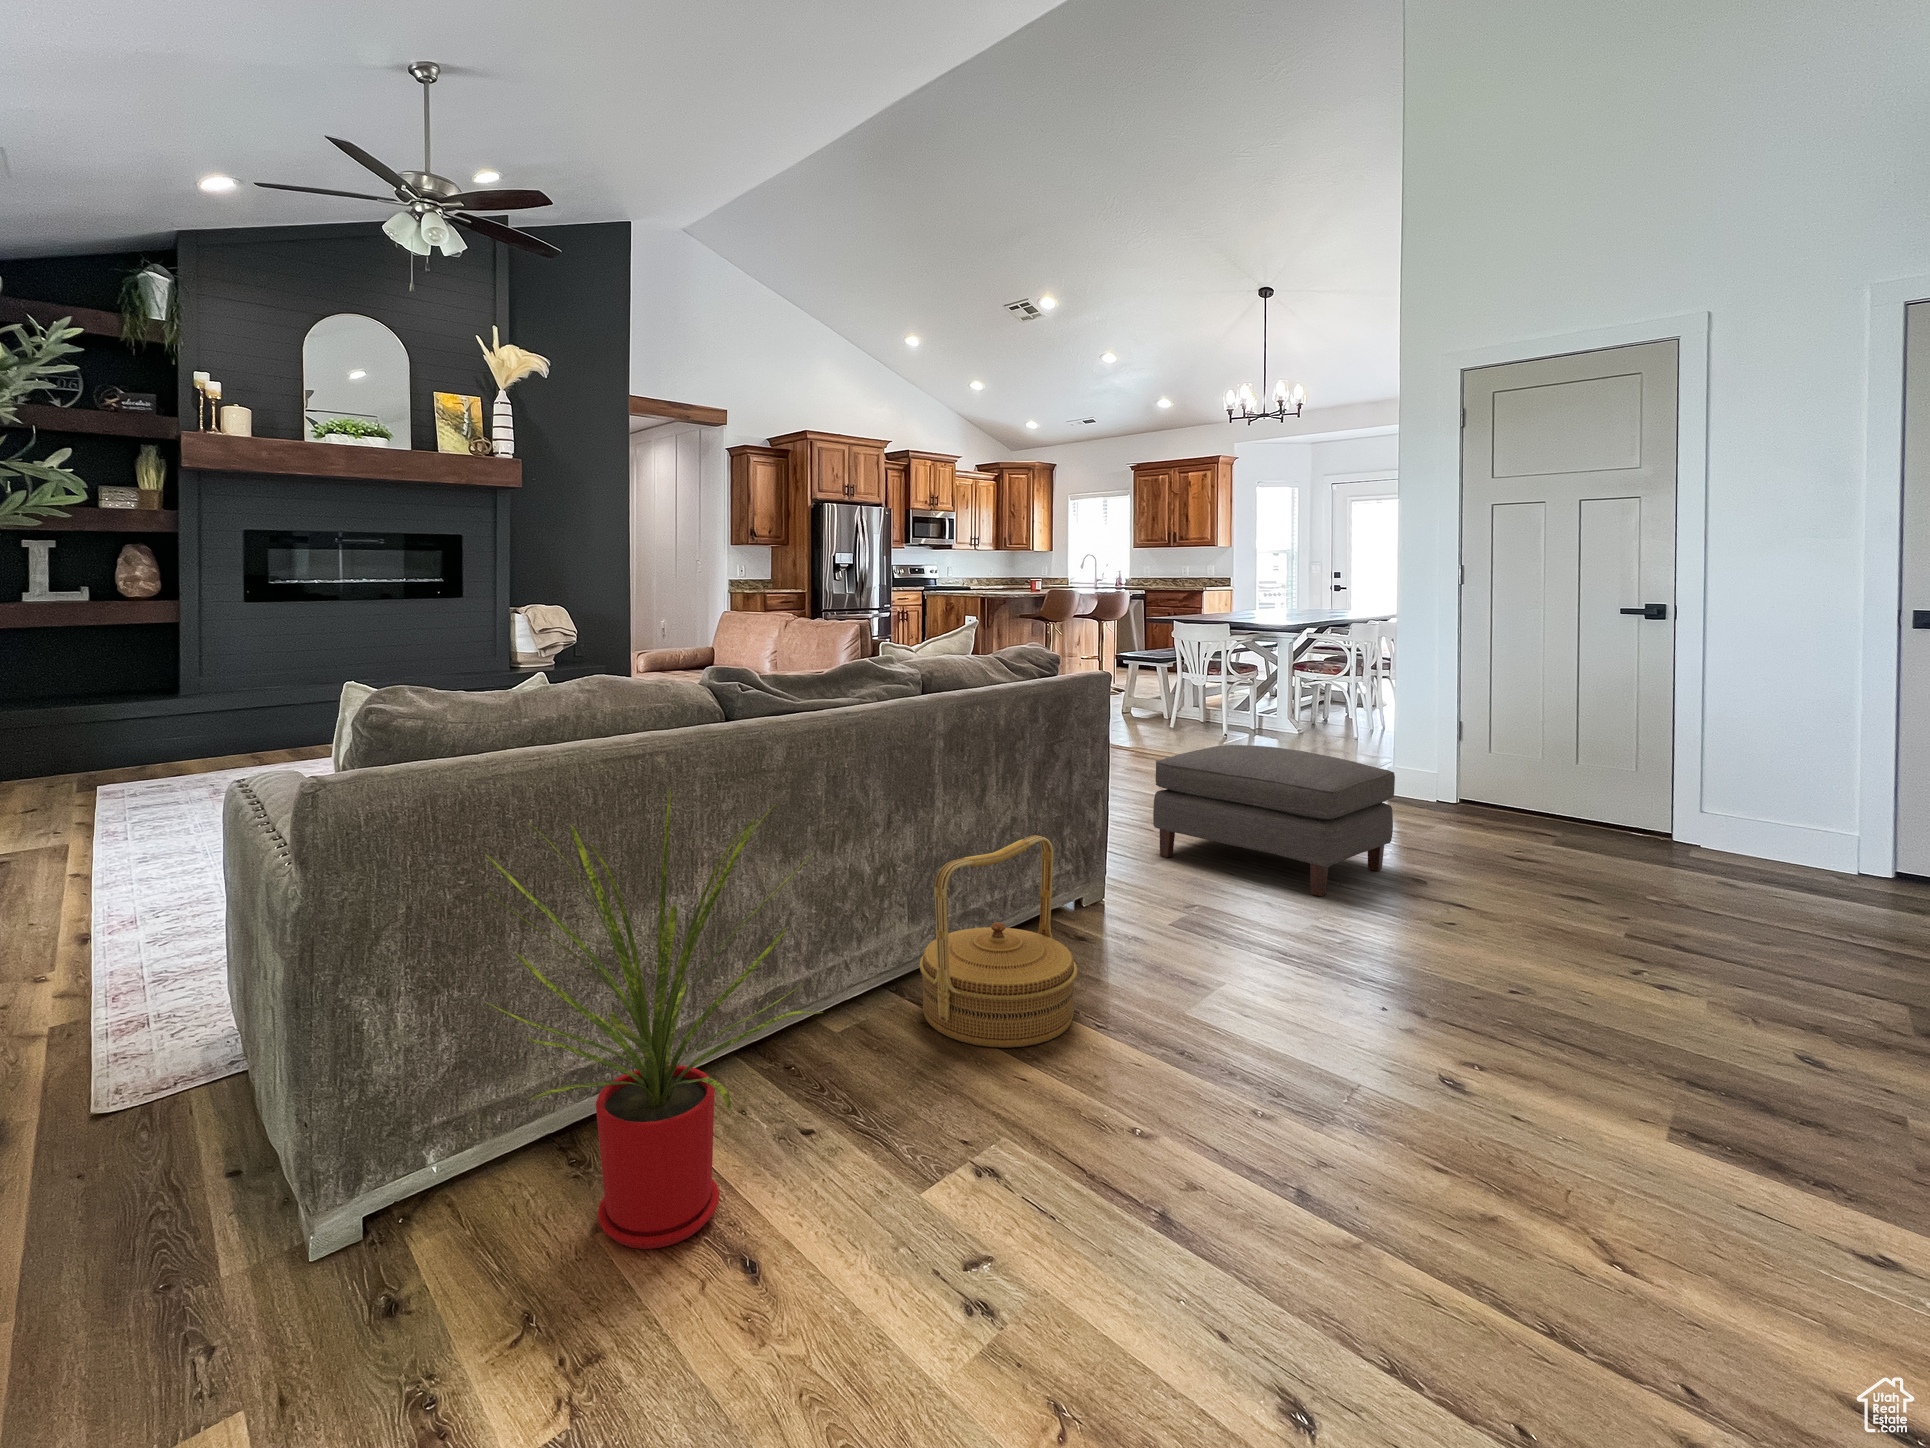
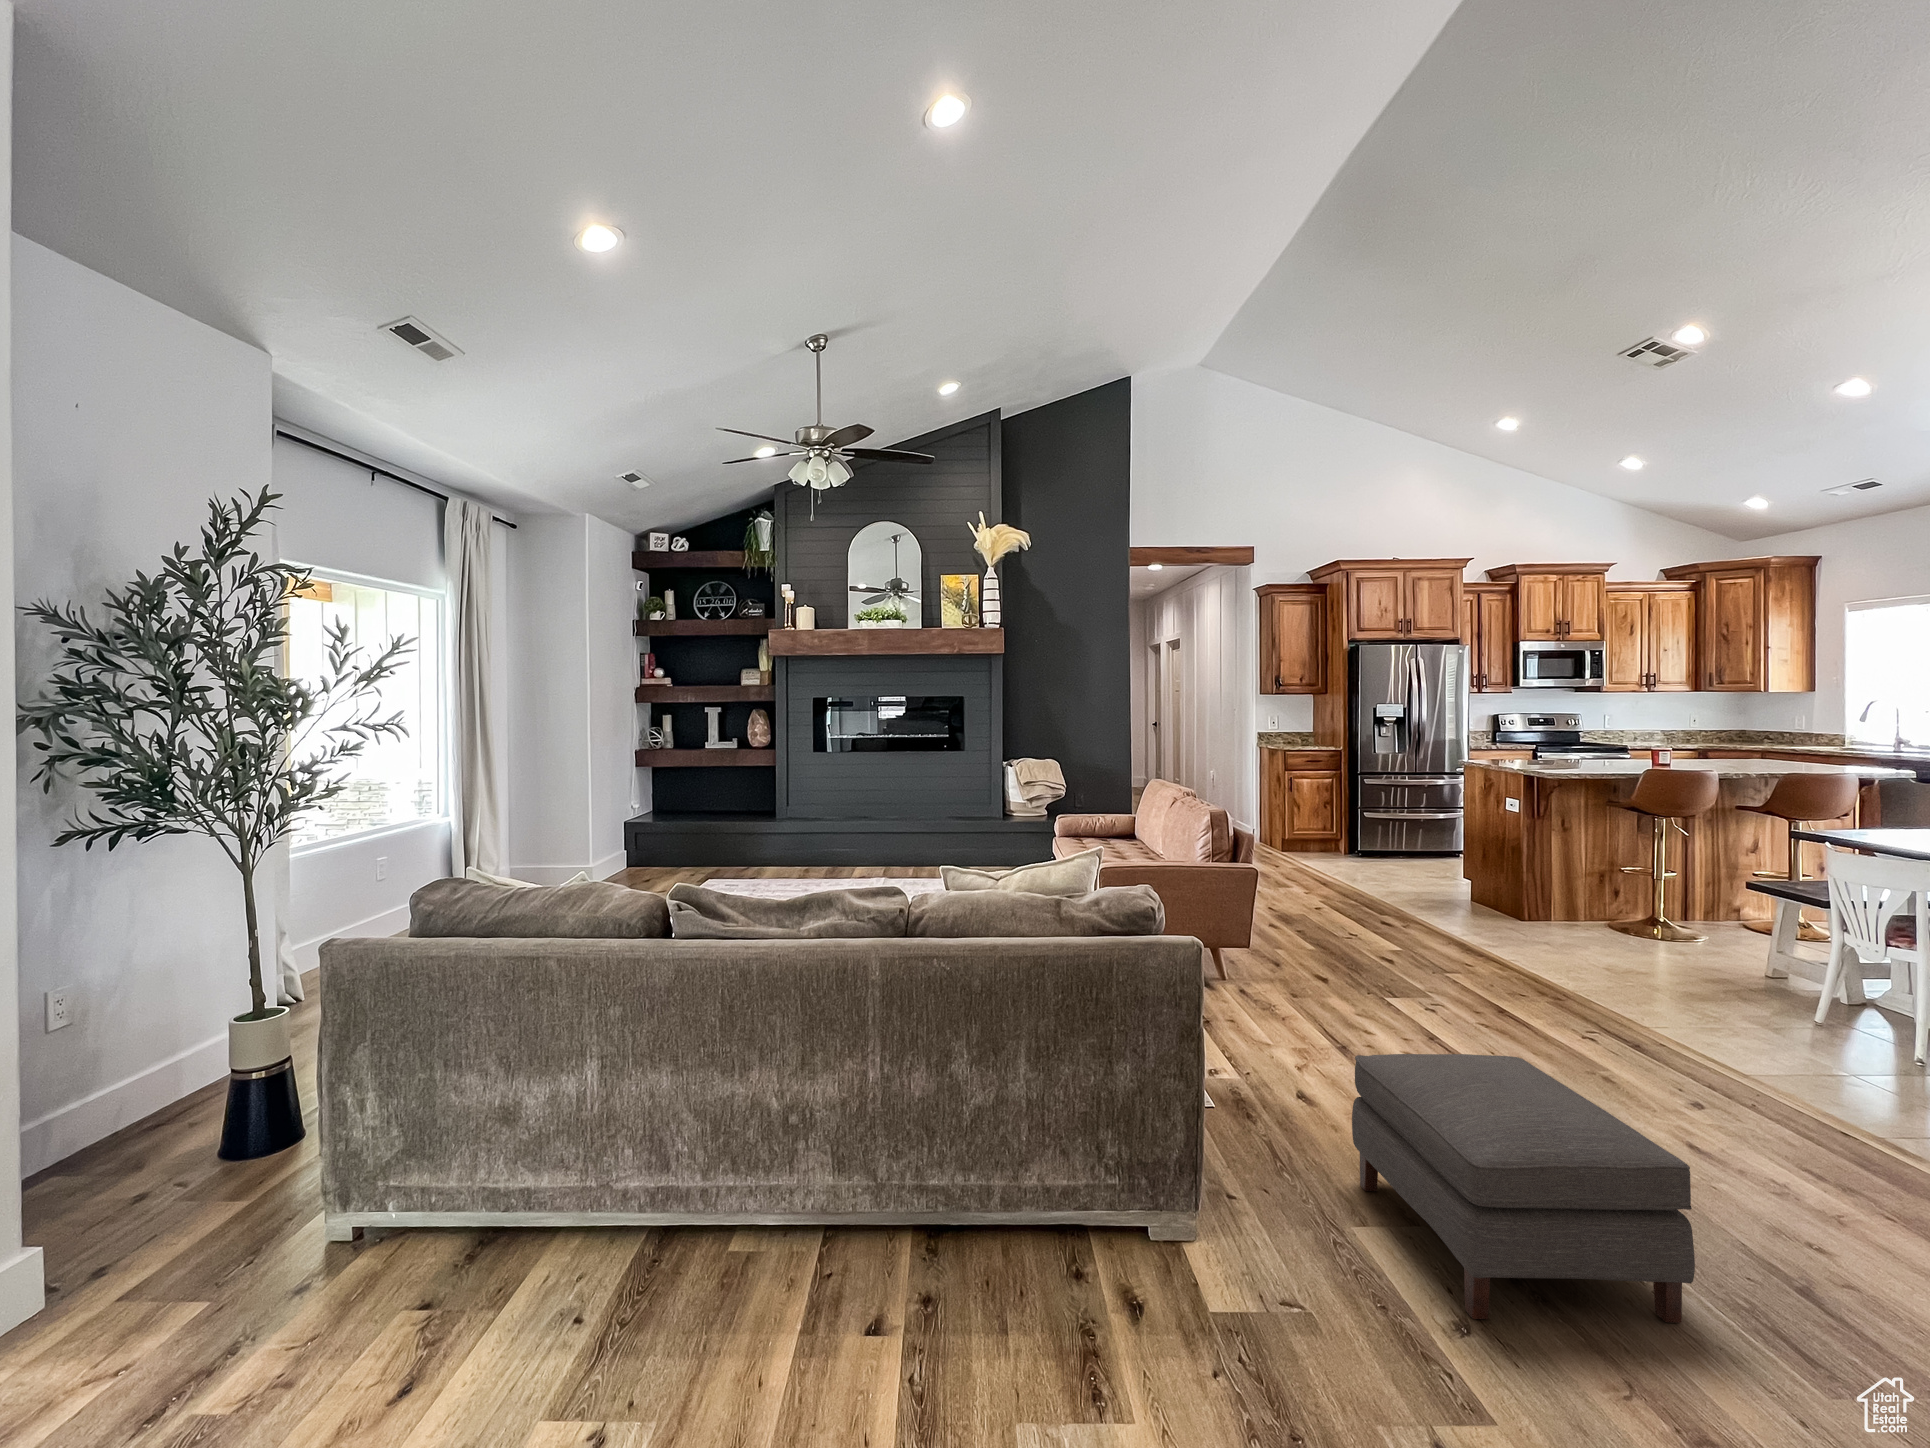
house plant: present [485,787,823,1249] -> none [296,1001,553,1338]
woven basket: present [919,835,1078,1048] -> none [767,1110,939,1329]

